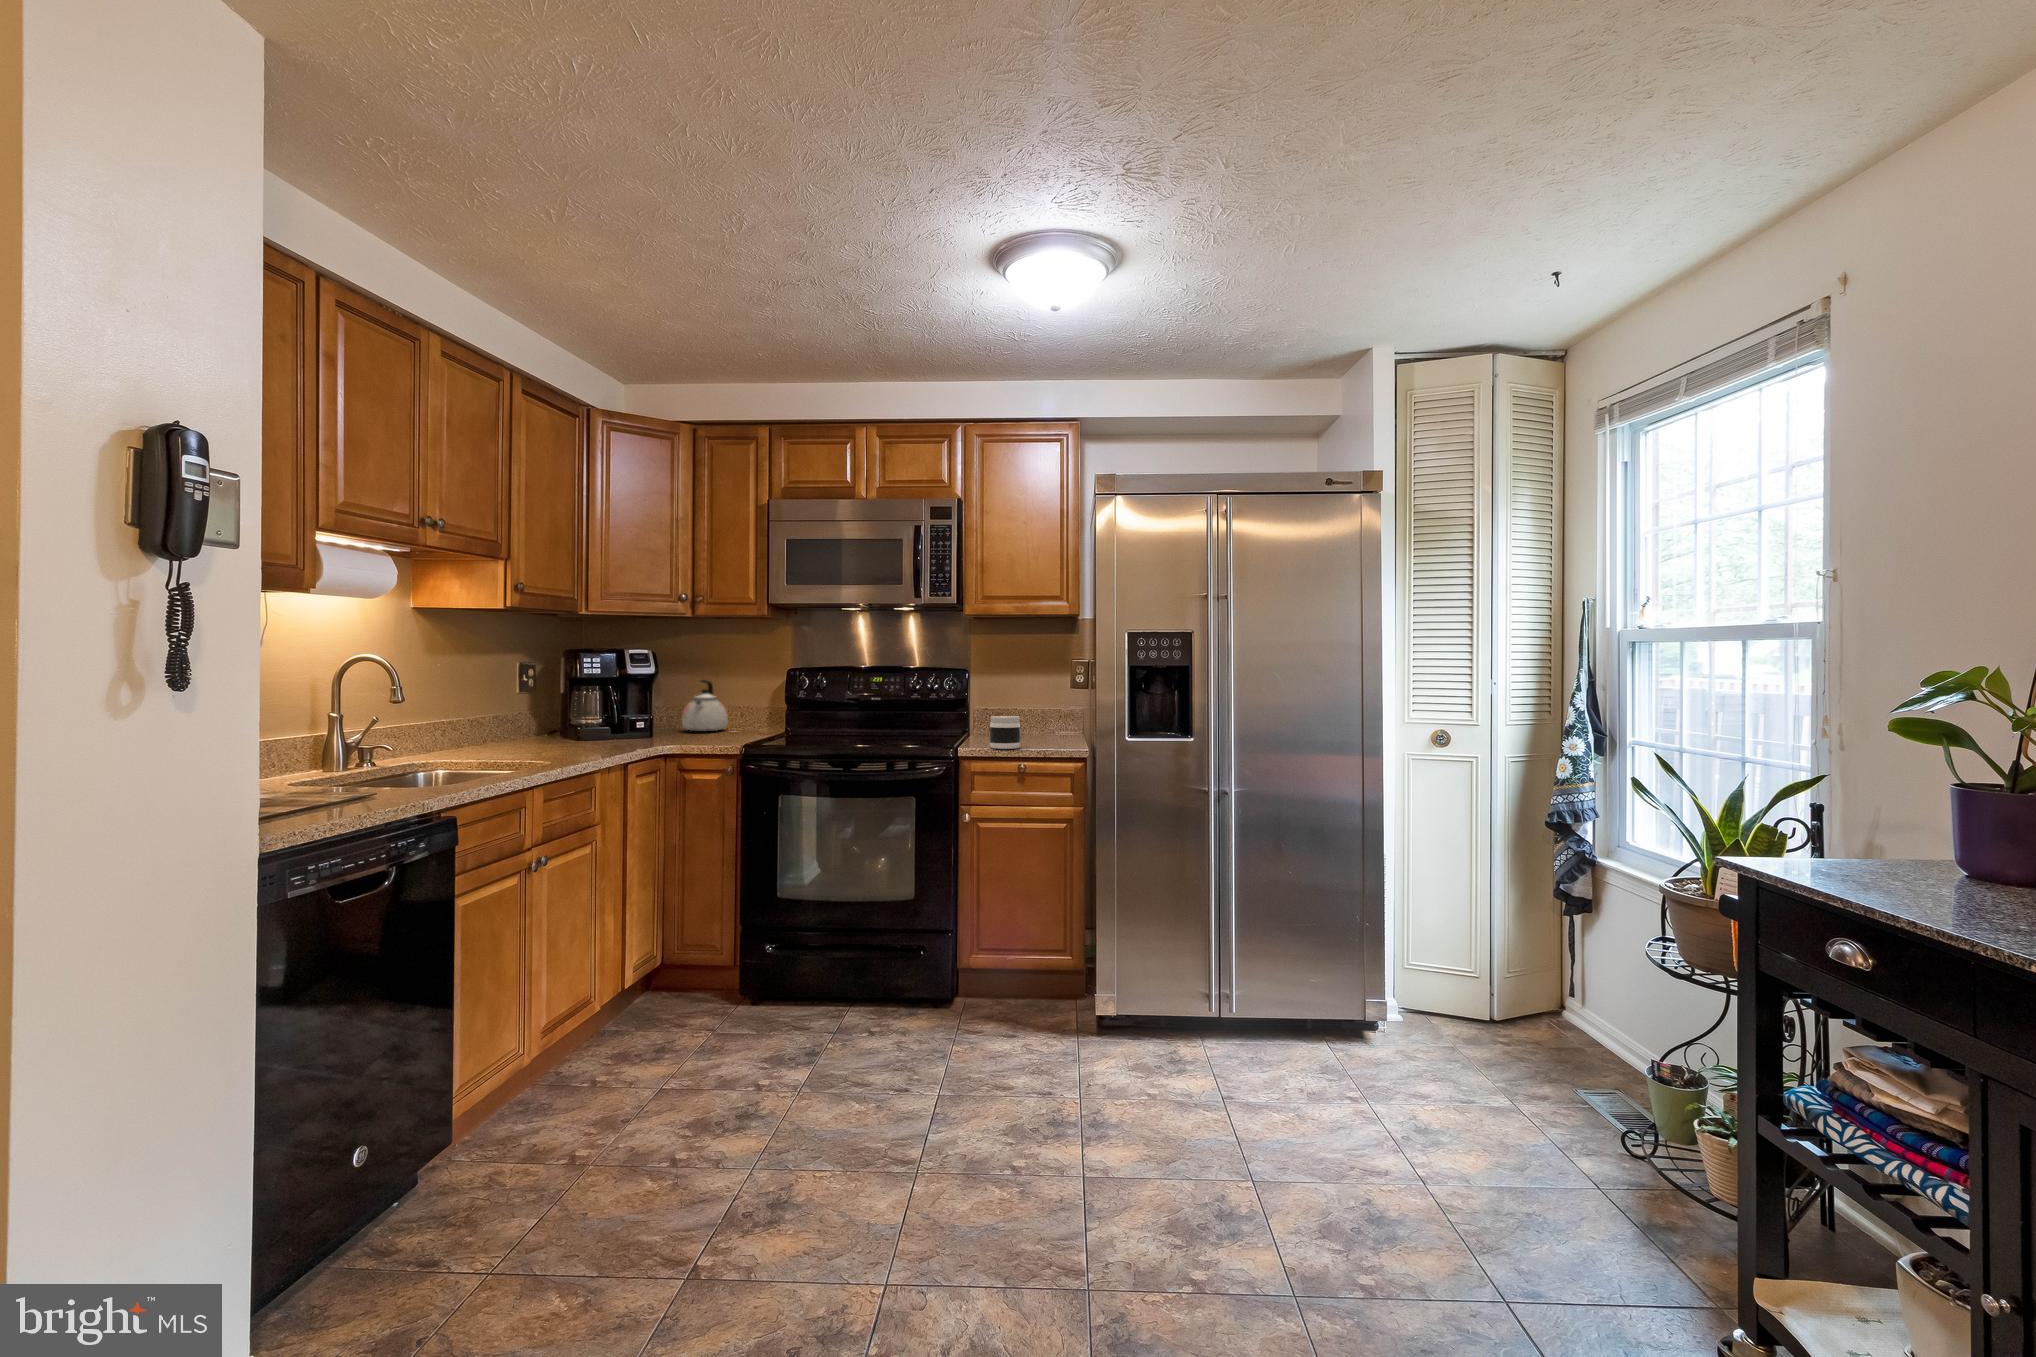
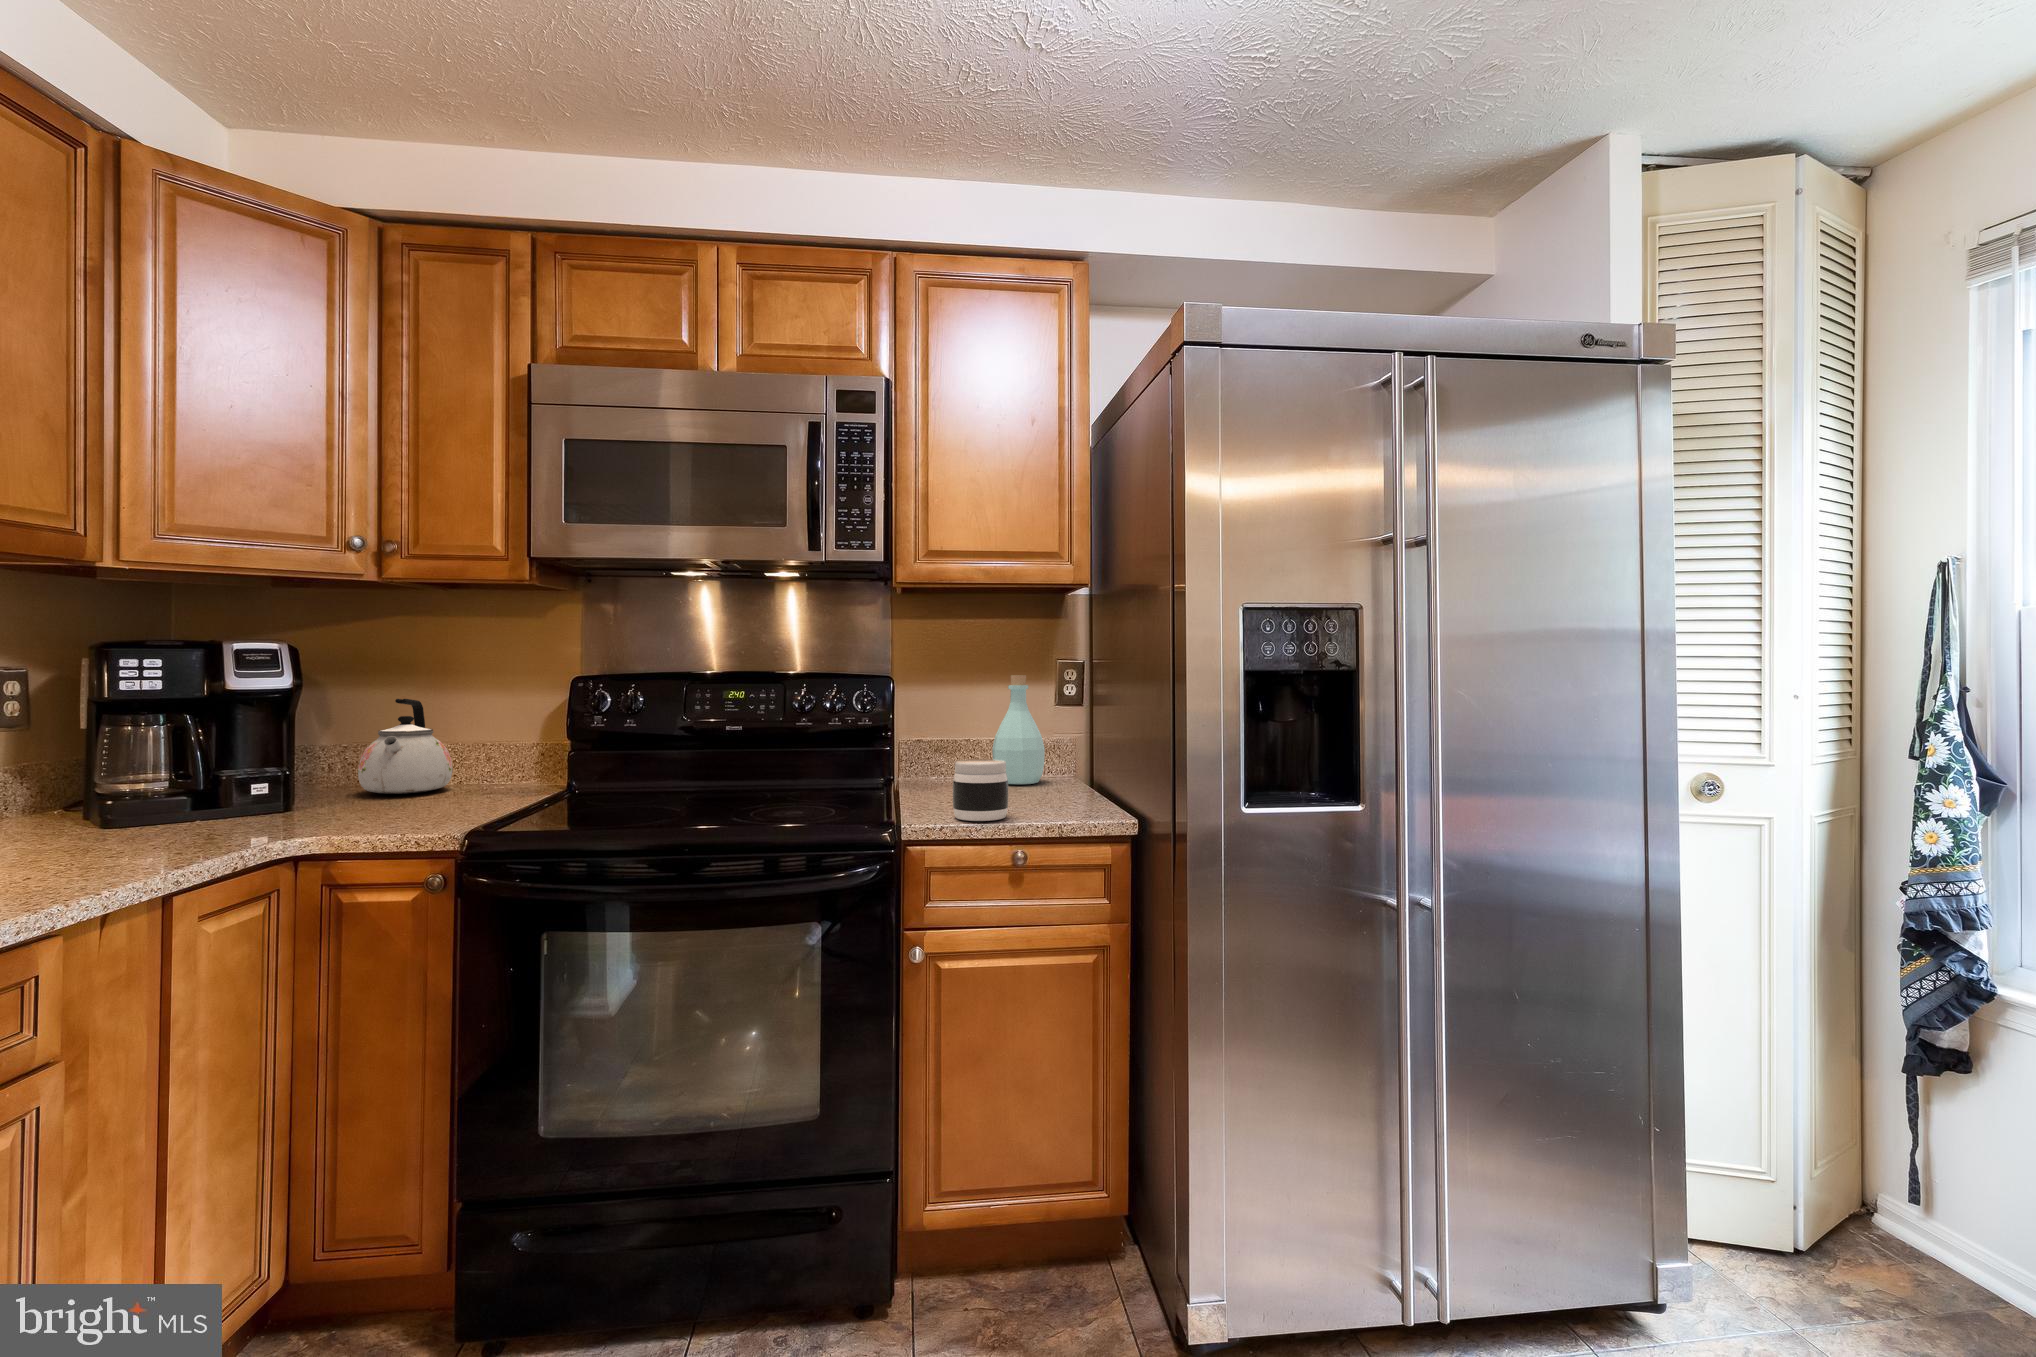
bottle: none [1030,668,1061,734] -> present [992,675,1045,784]

